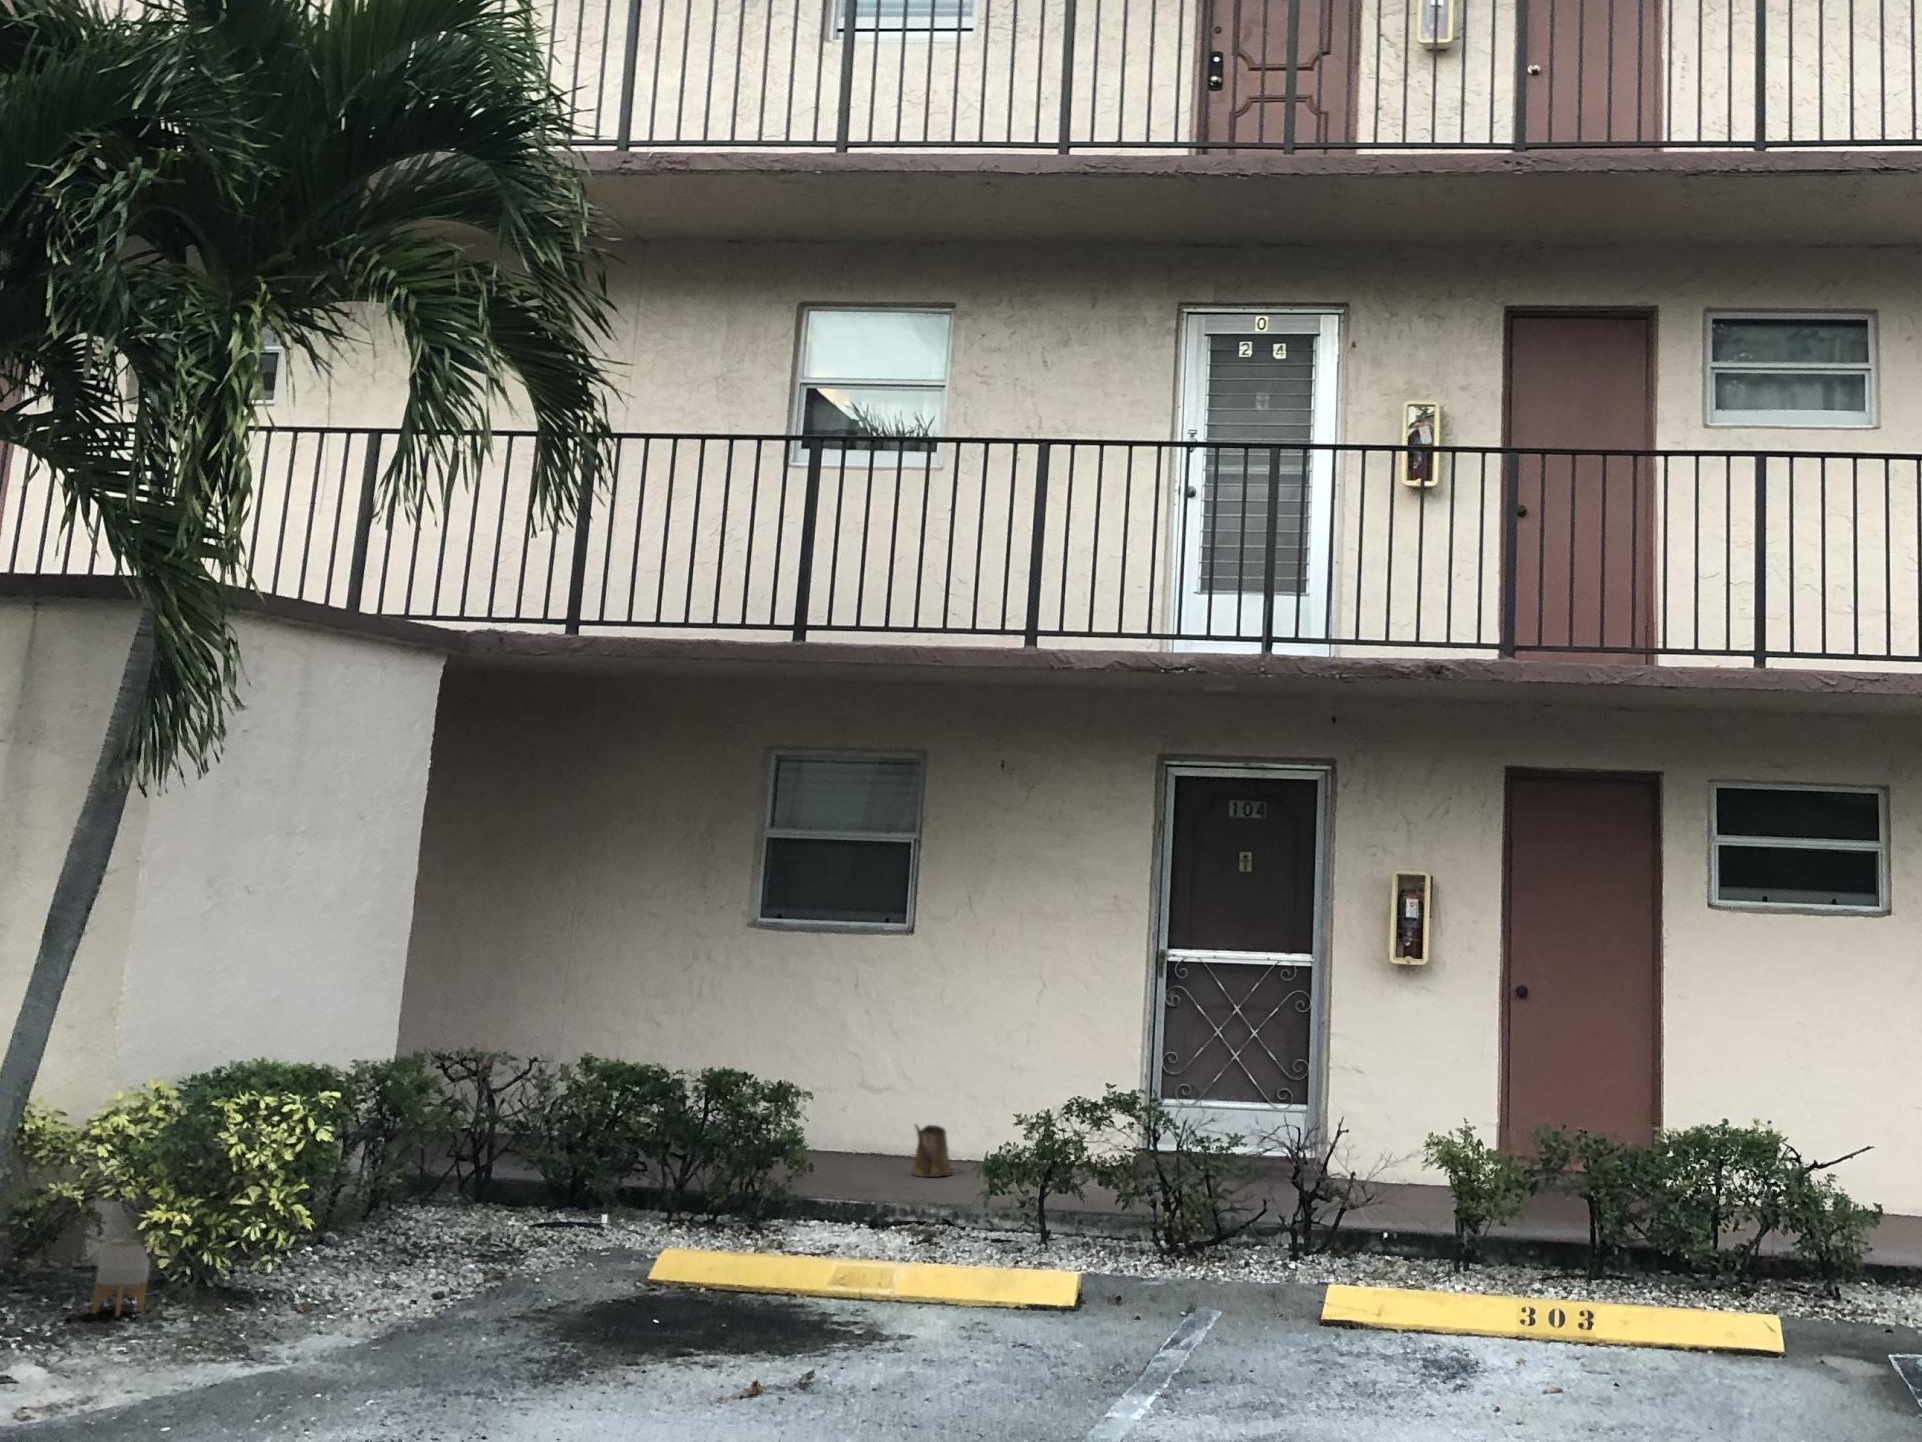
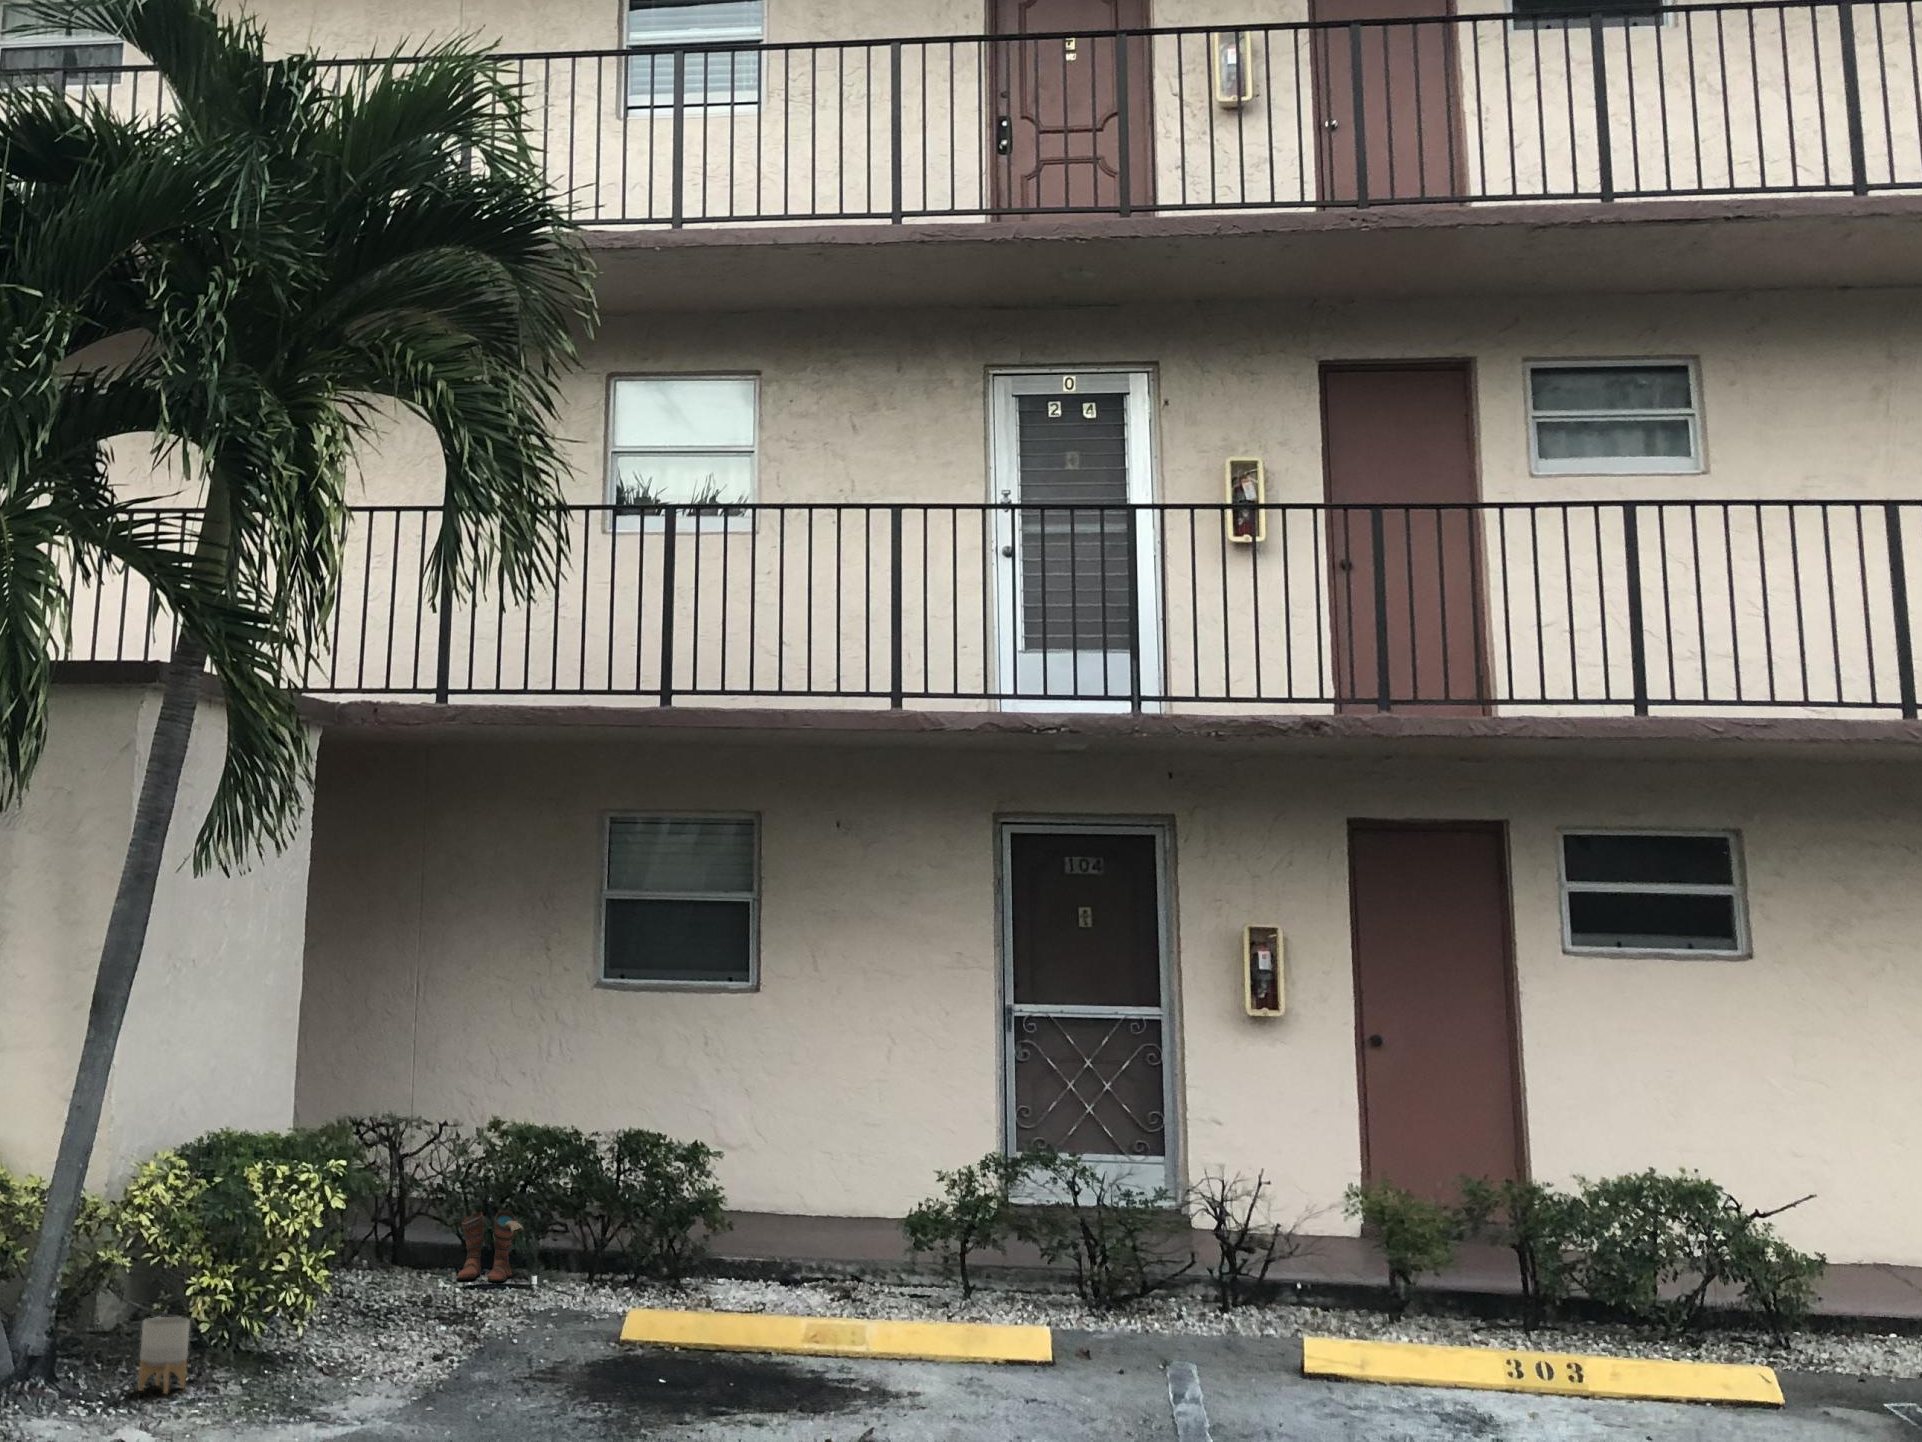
watering can: present [912,1125,951,1177] -> none [781,1181,822,1233]
boots: none [526,1146,599,1217] -> present [457,1211,524,1281]

